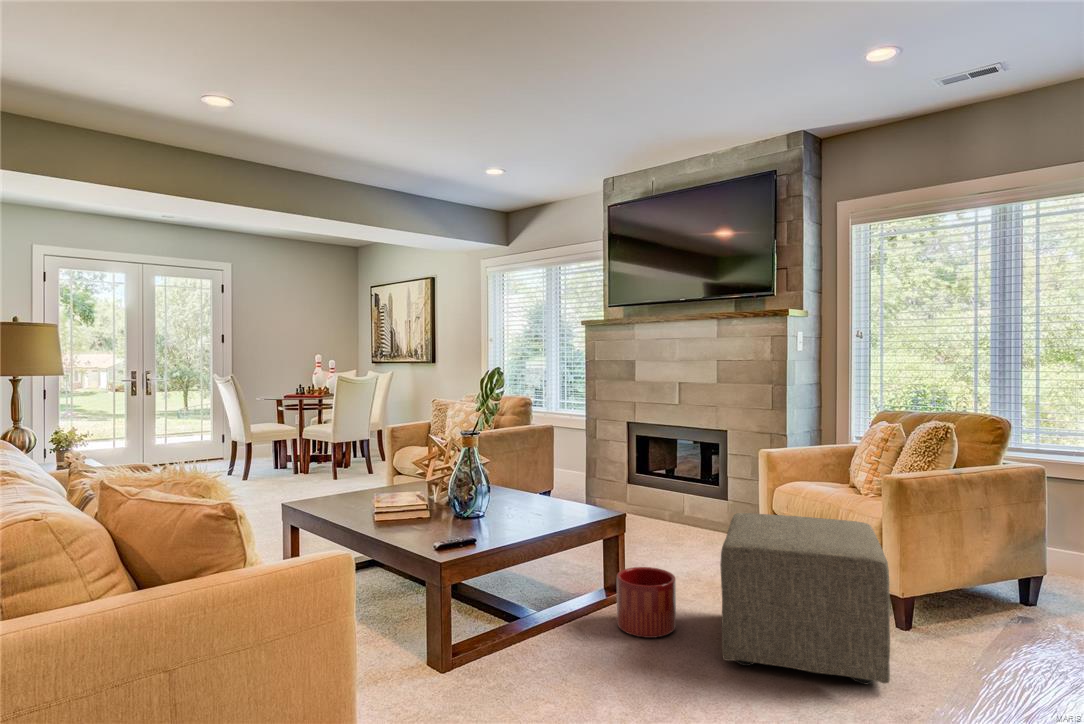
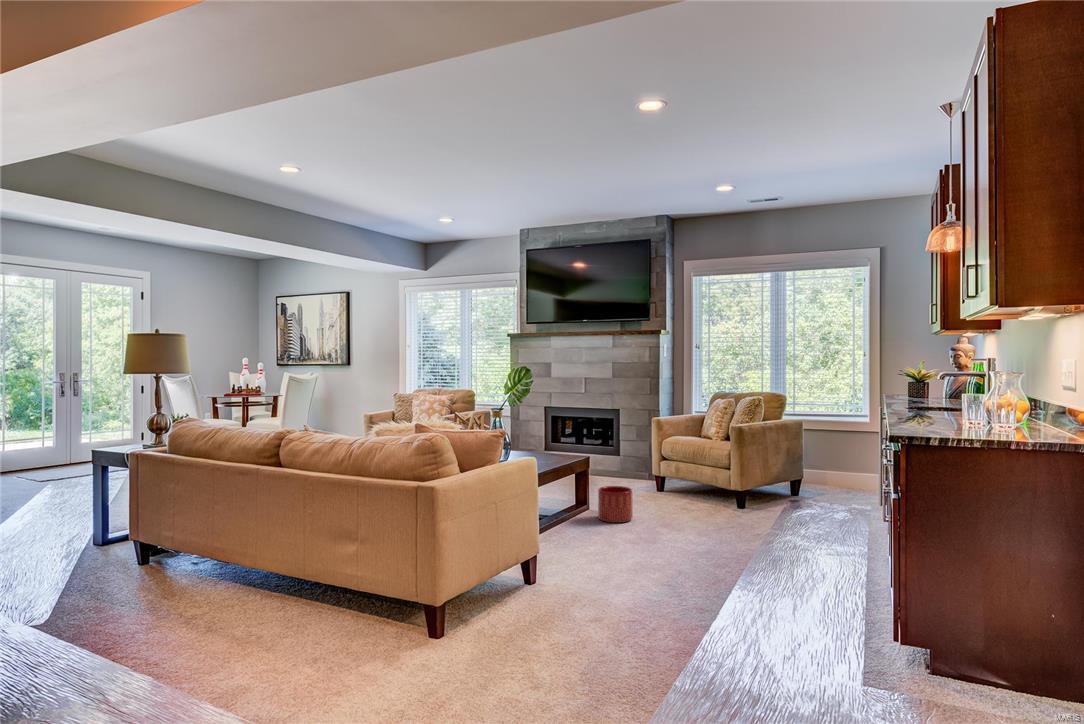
ottoman: present [720,513,890,684] -> none [656,451,749,527]

